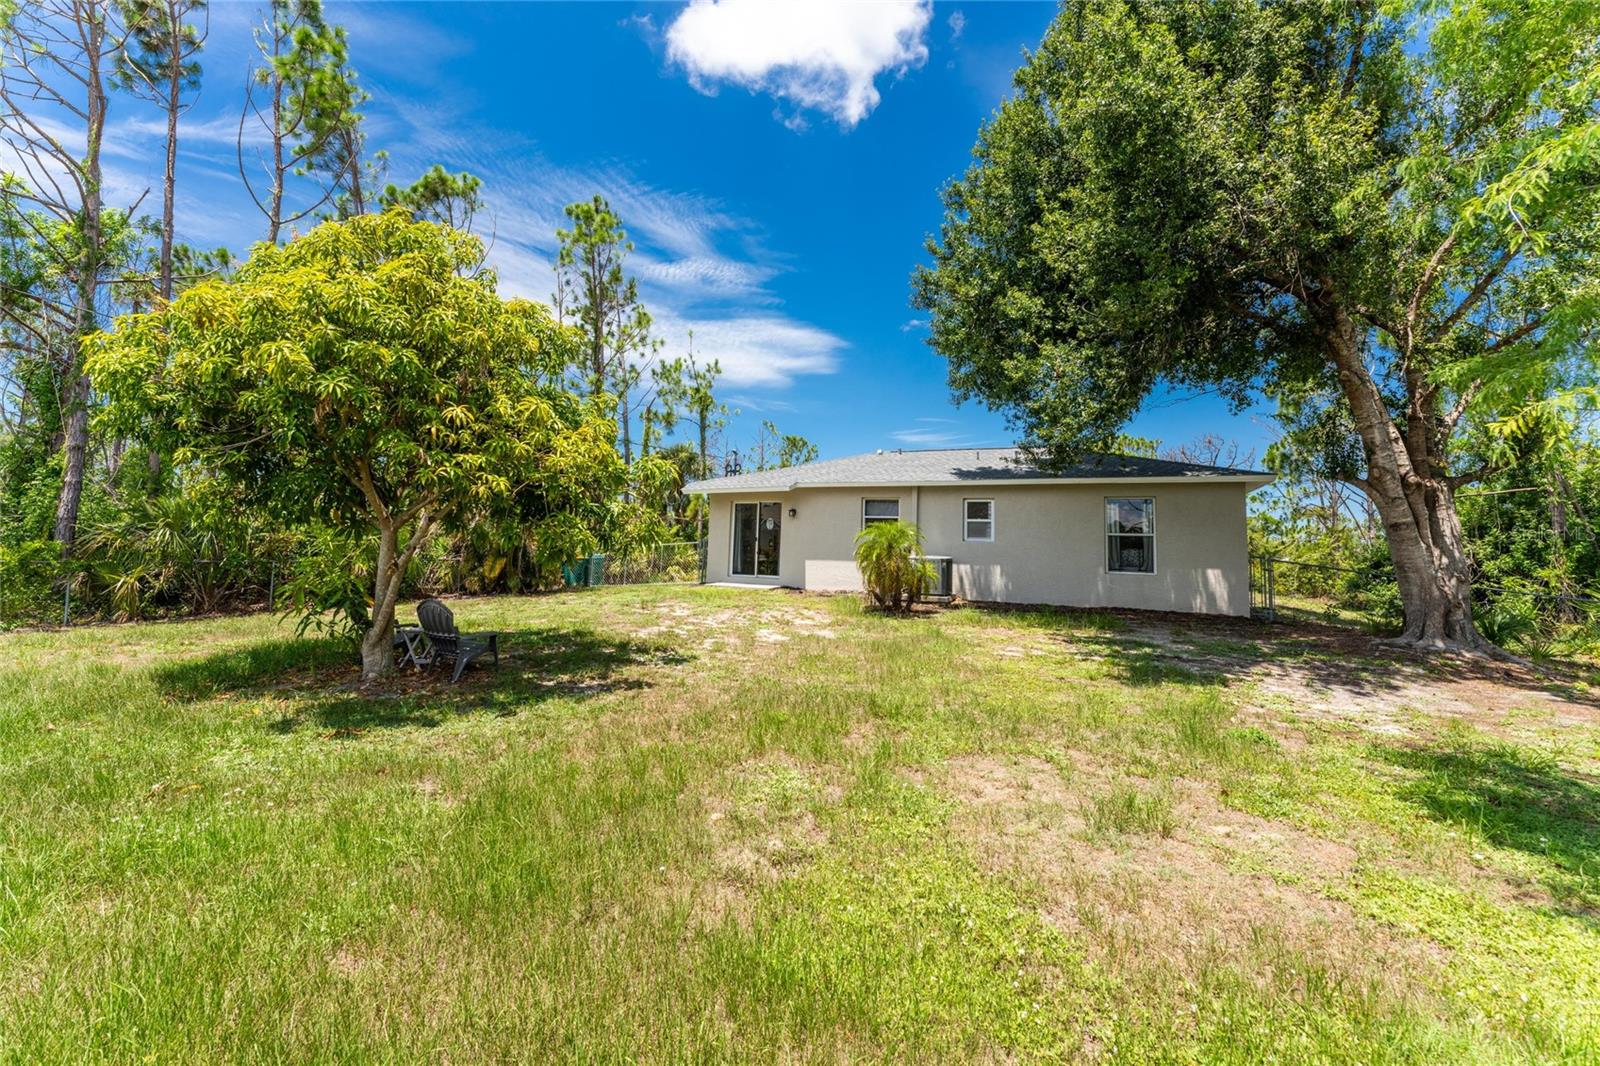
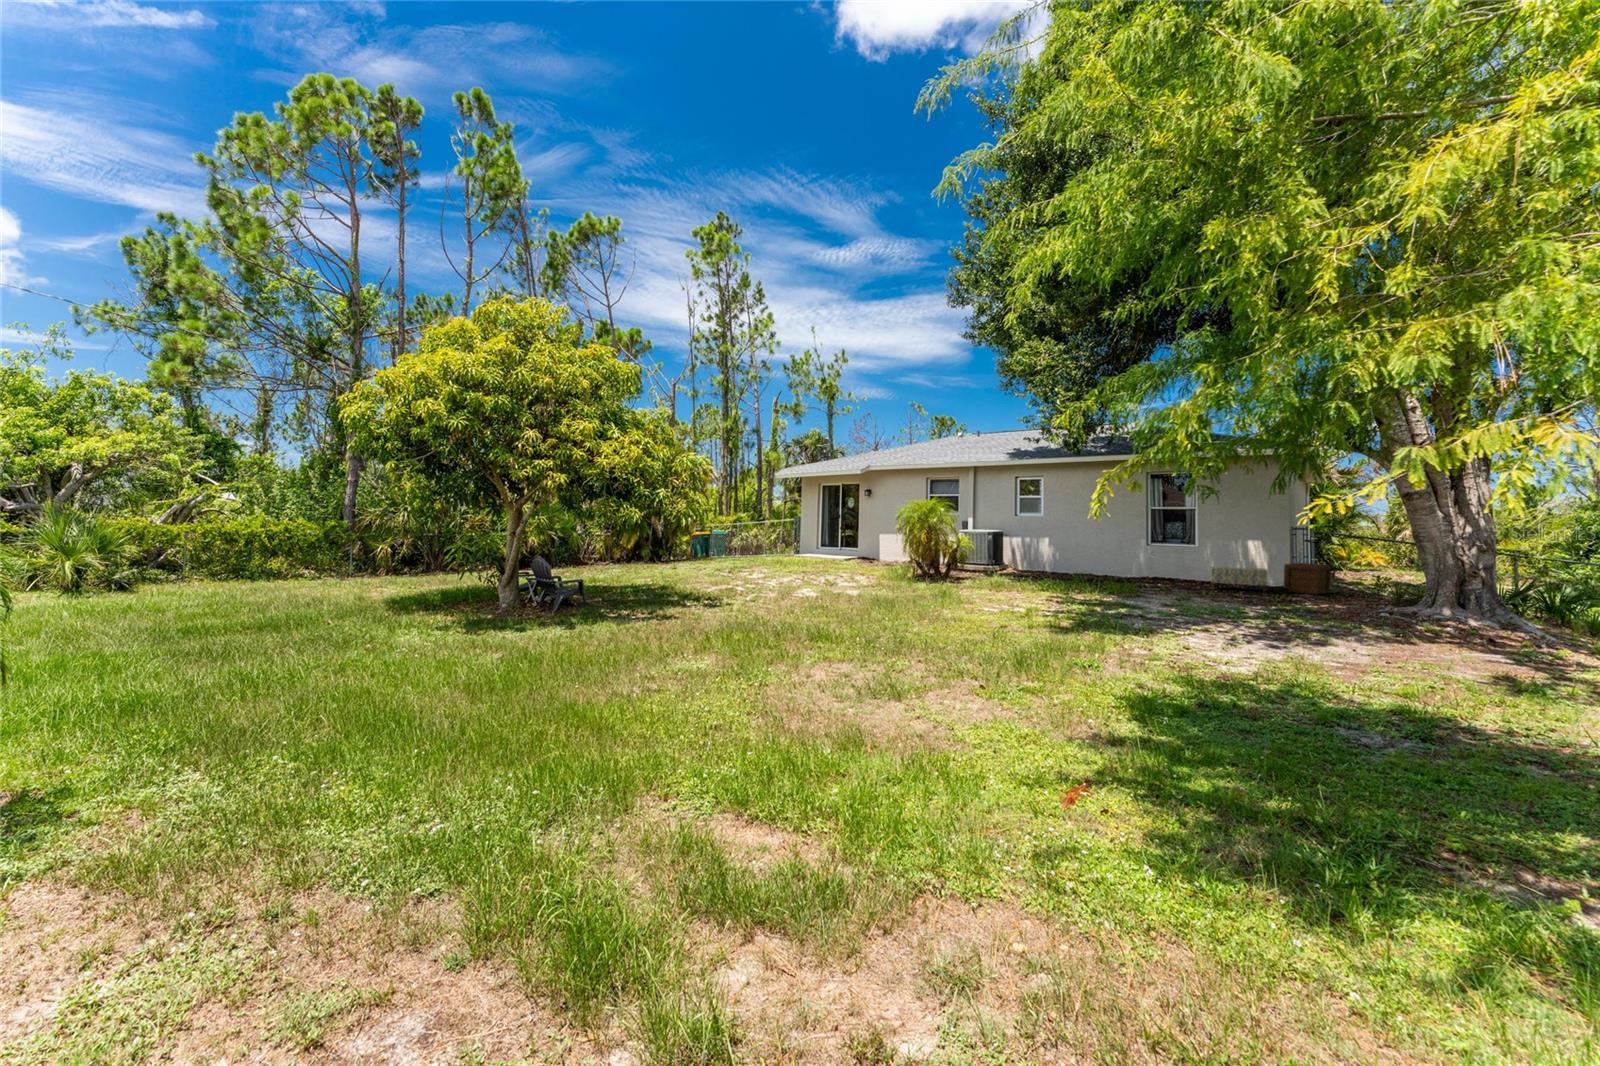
side table: none [93,571,161,616] -> present [365,542,403,571]
wooden crate: none [1239,592,1280,624] -> present [1284,563,1331,595]
bench: none [1170,596,1230,622] -> present [1210,566,1268,592]

